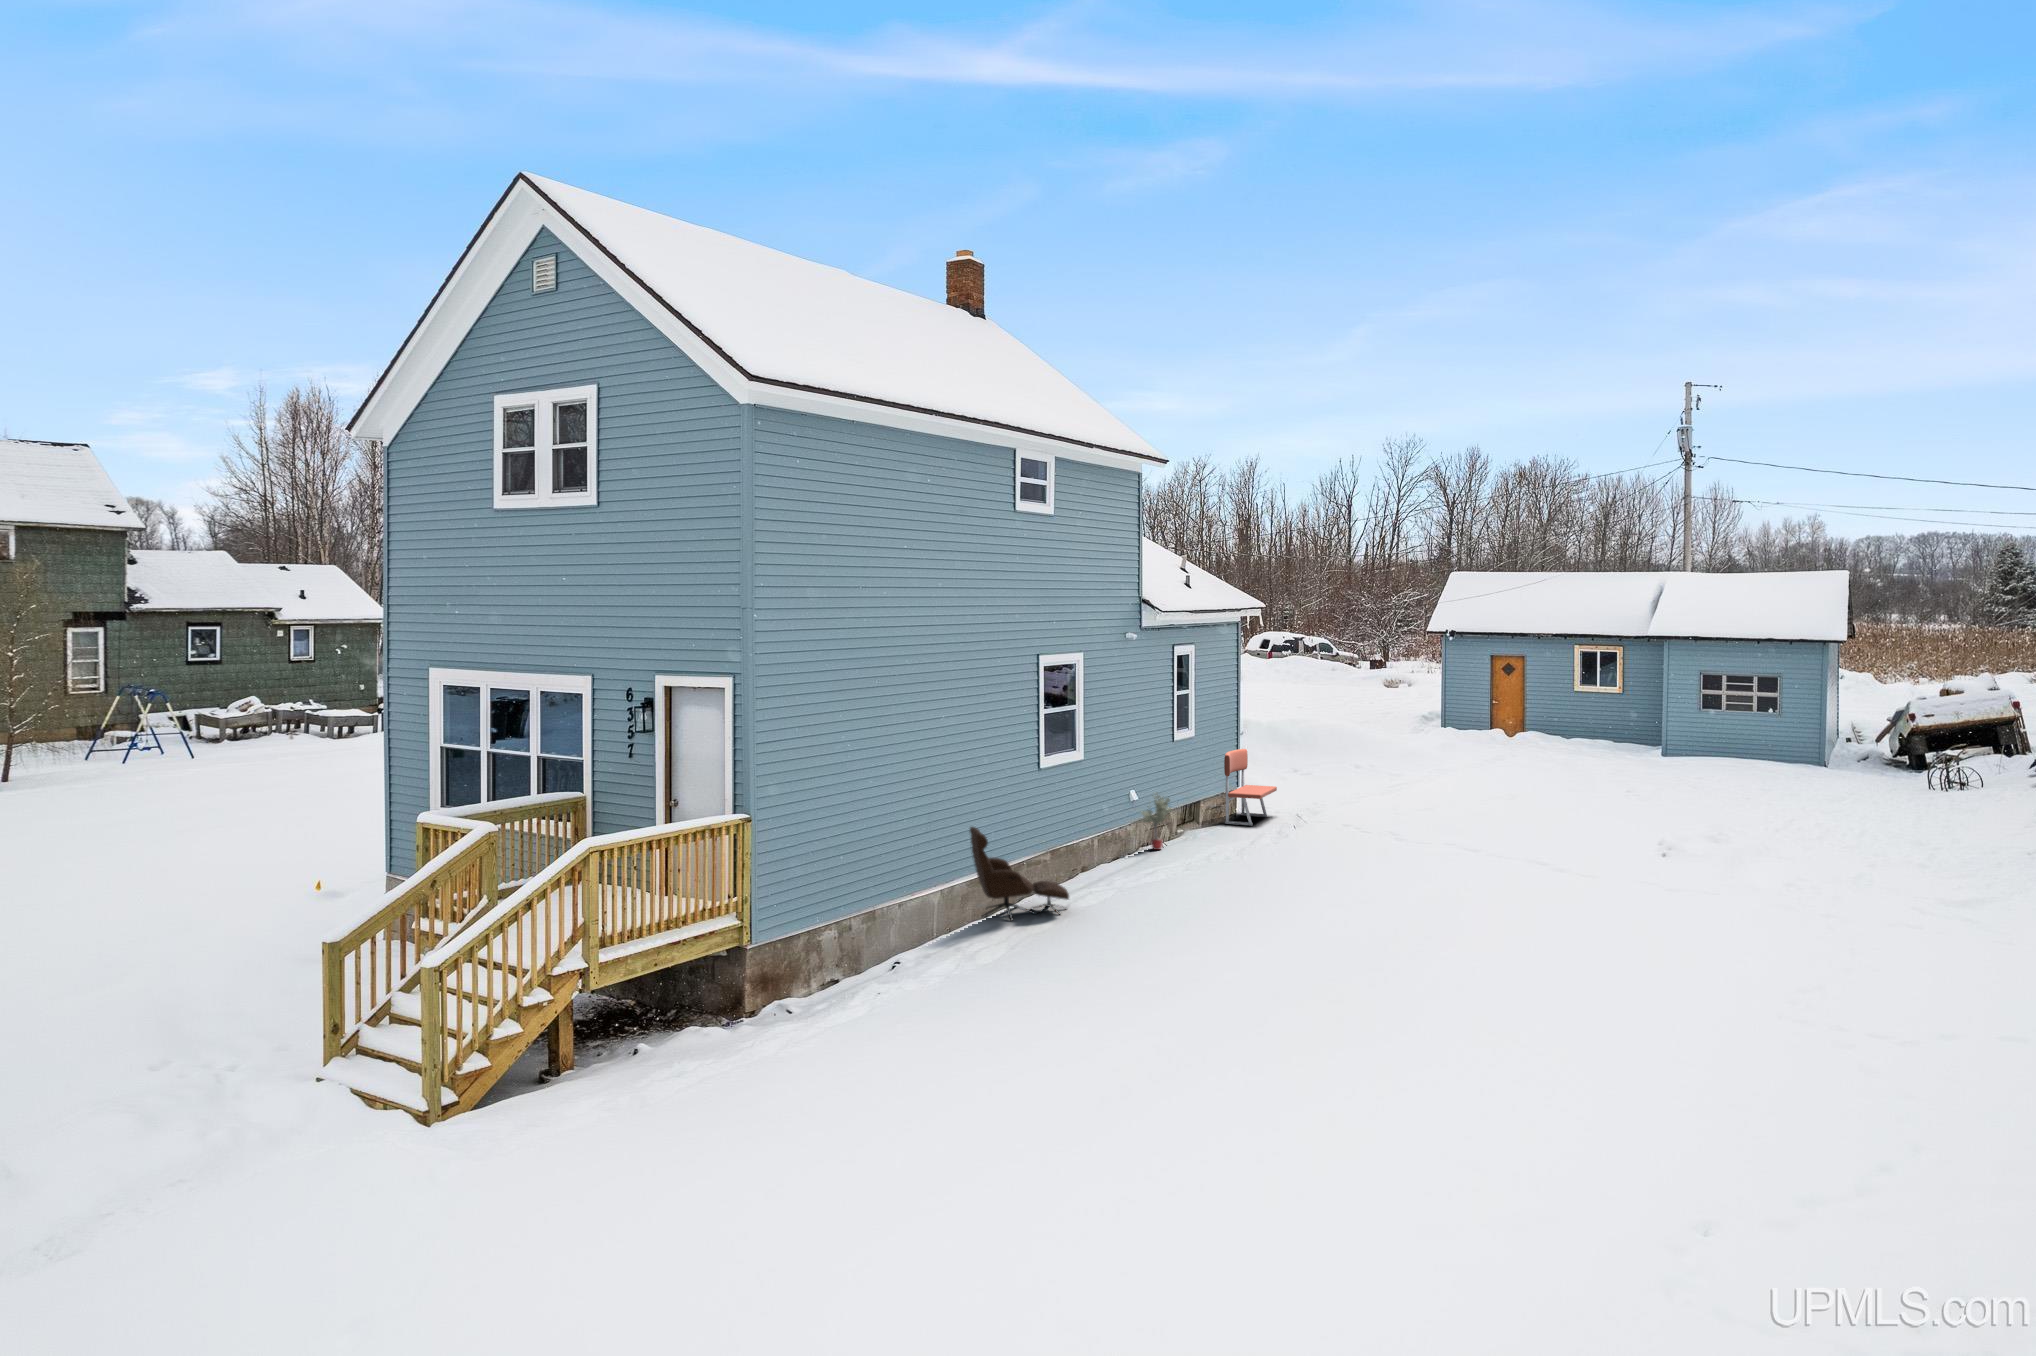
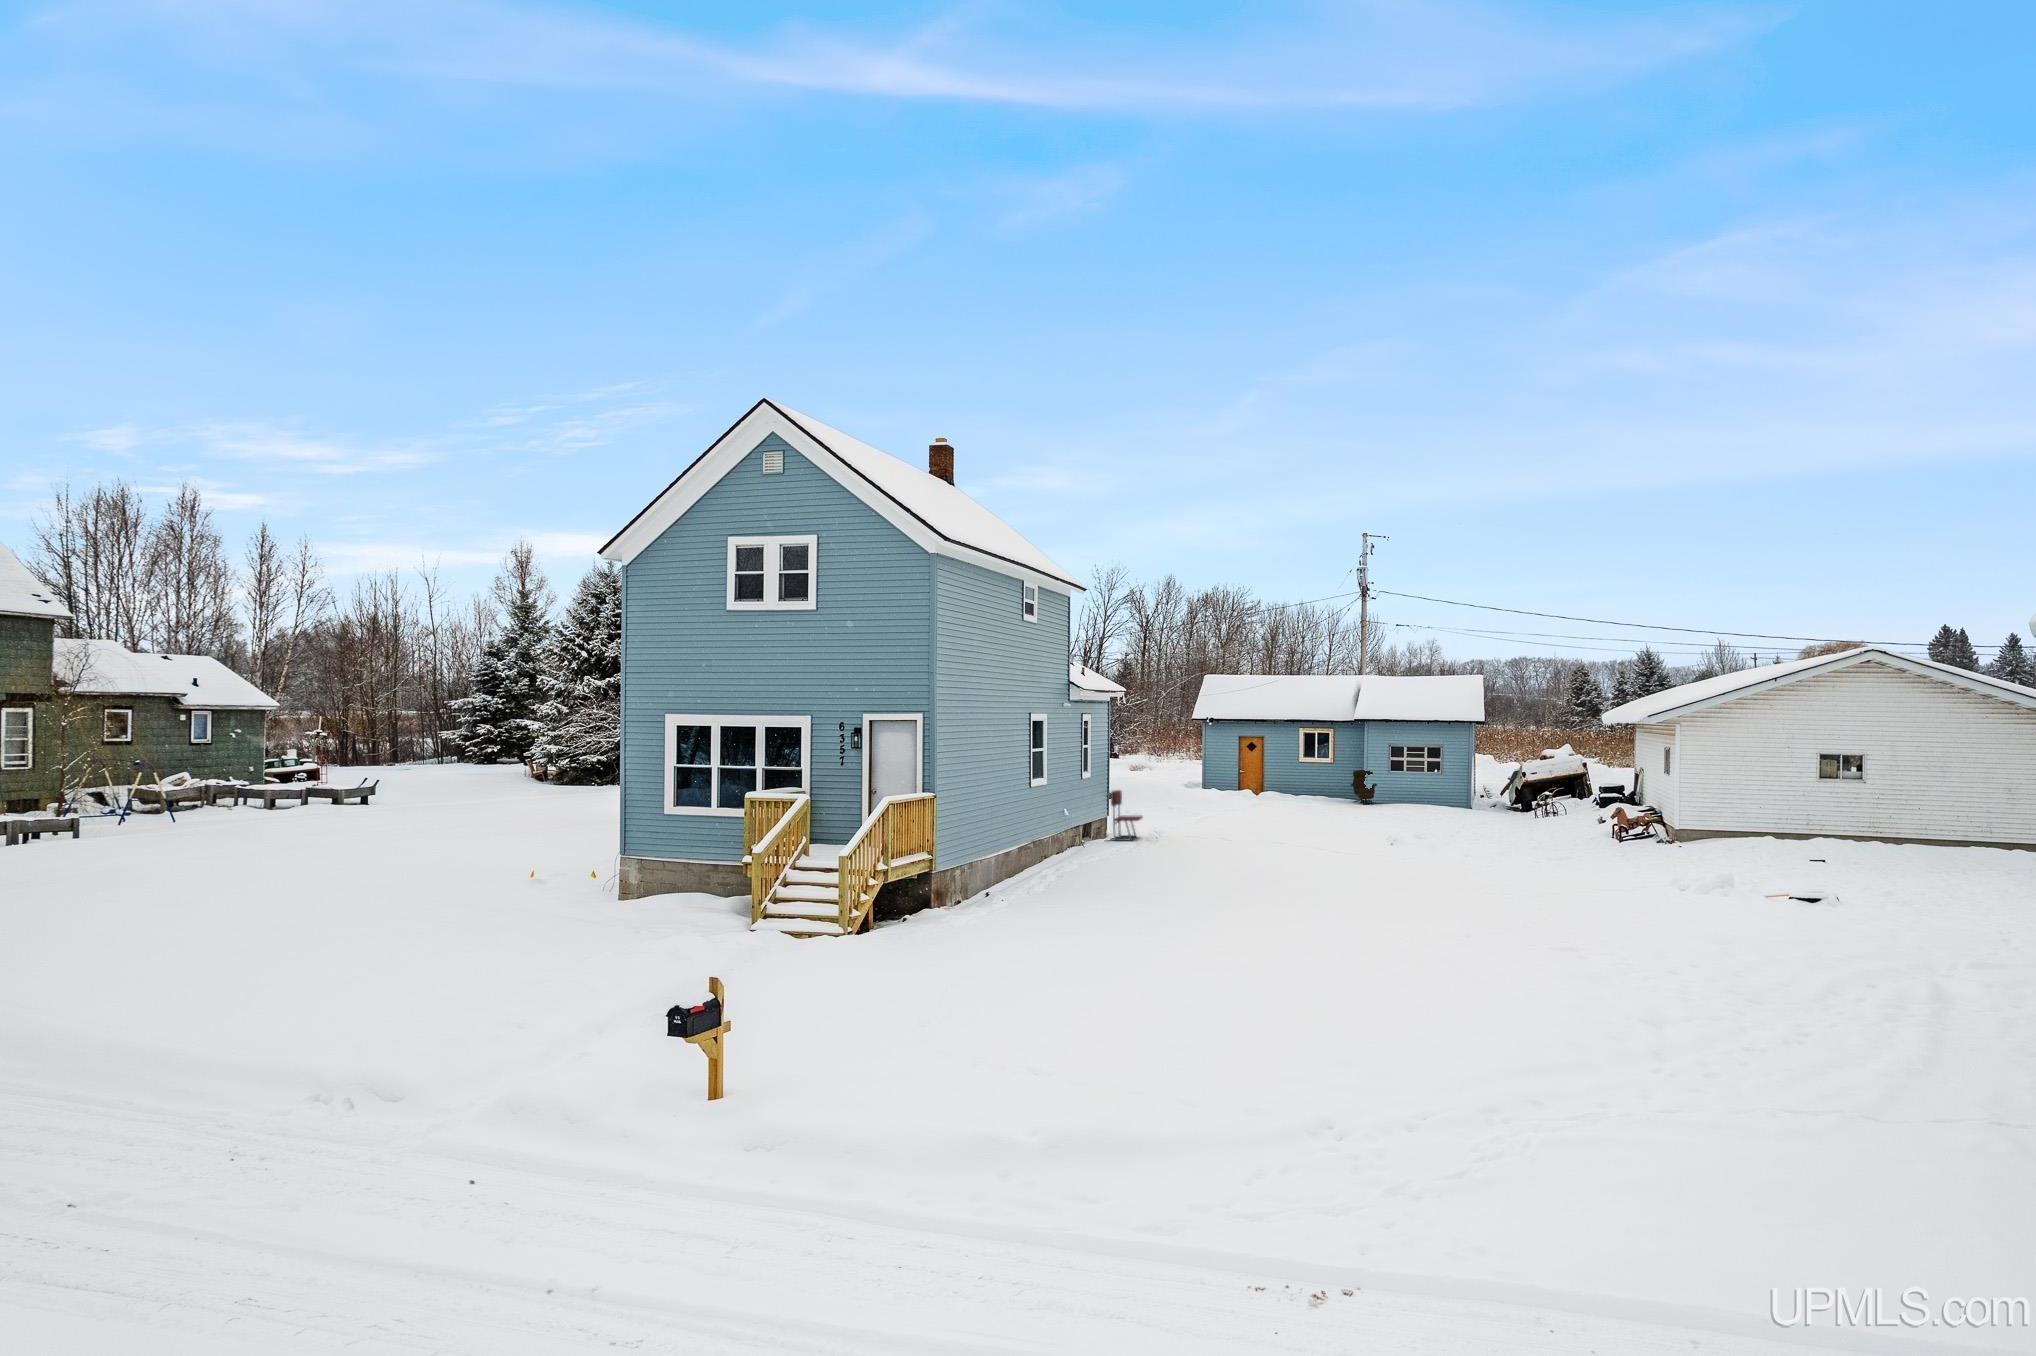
potted tree: present [1139,795,1172,850] -> none [1071,811,1092,851]
lounge chair: present [970,827,1069,921] -> present [1351,770,1377,803]

